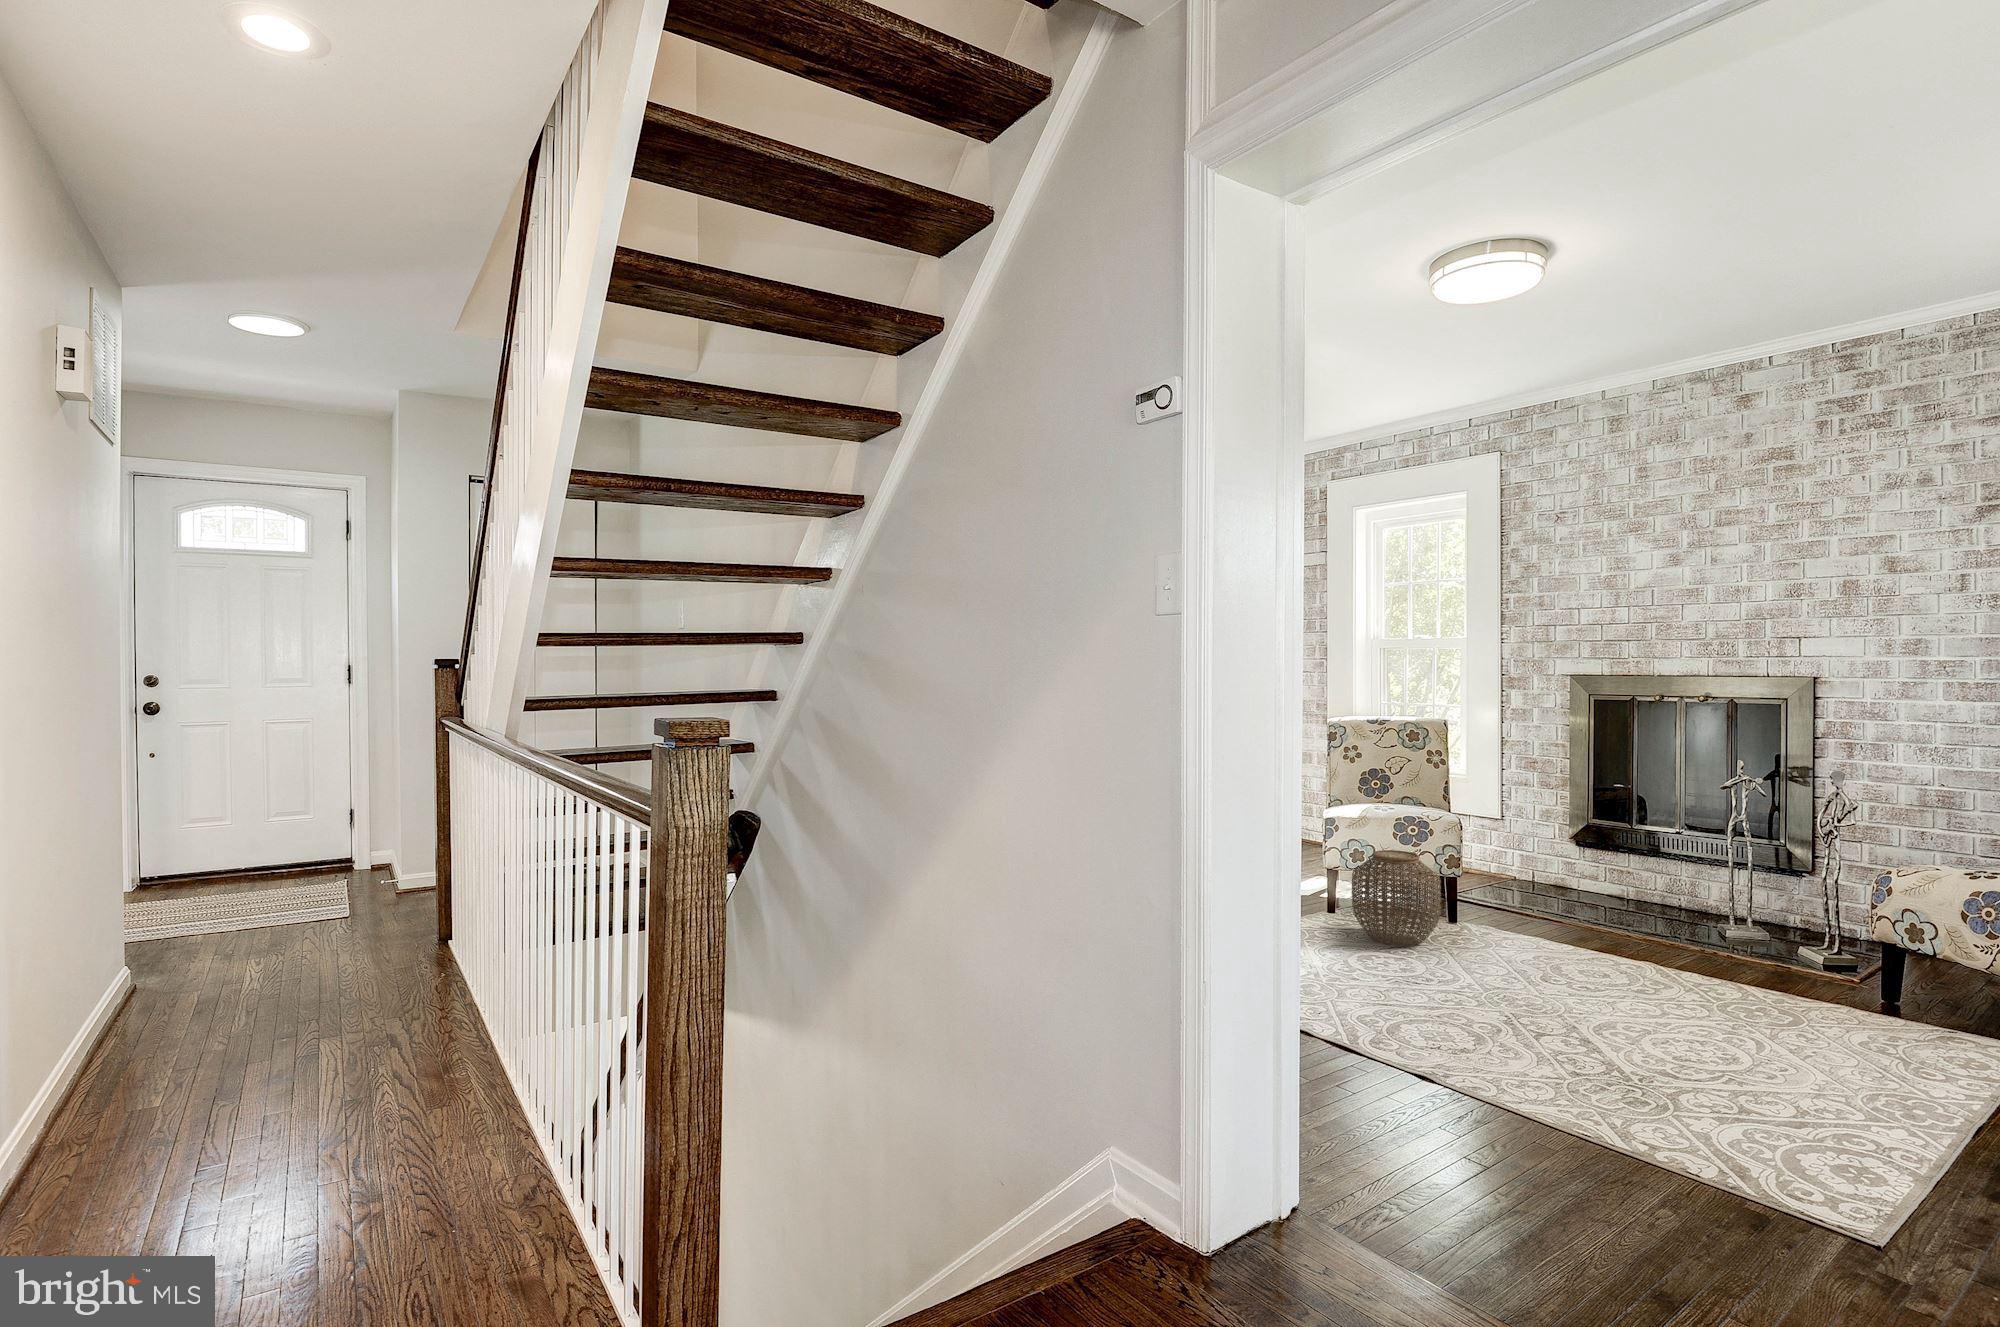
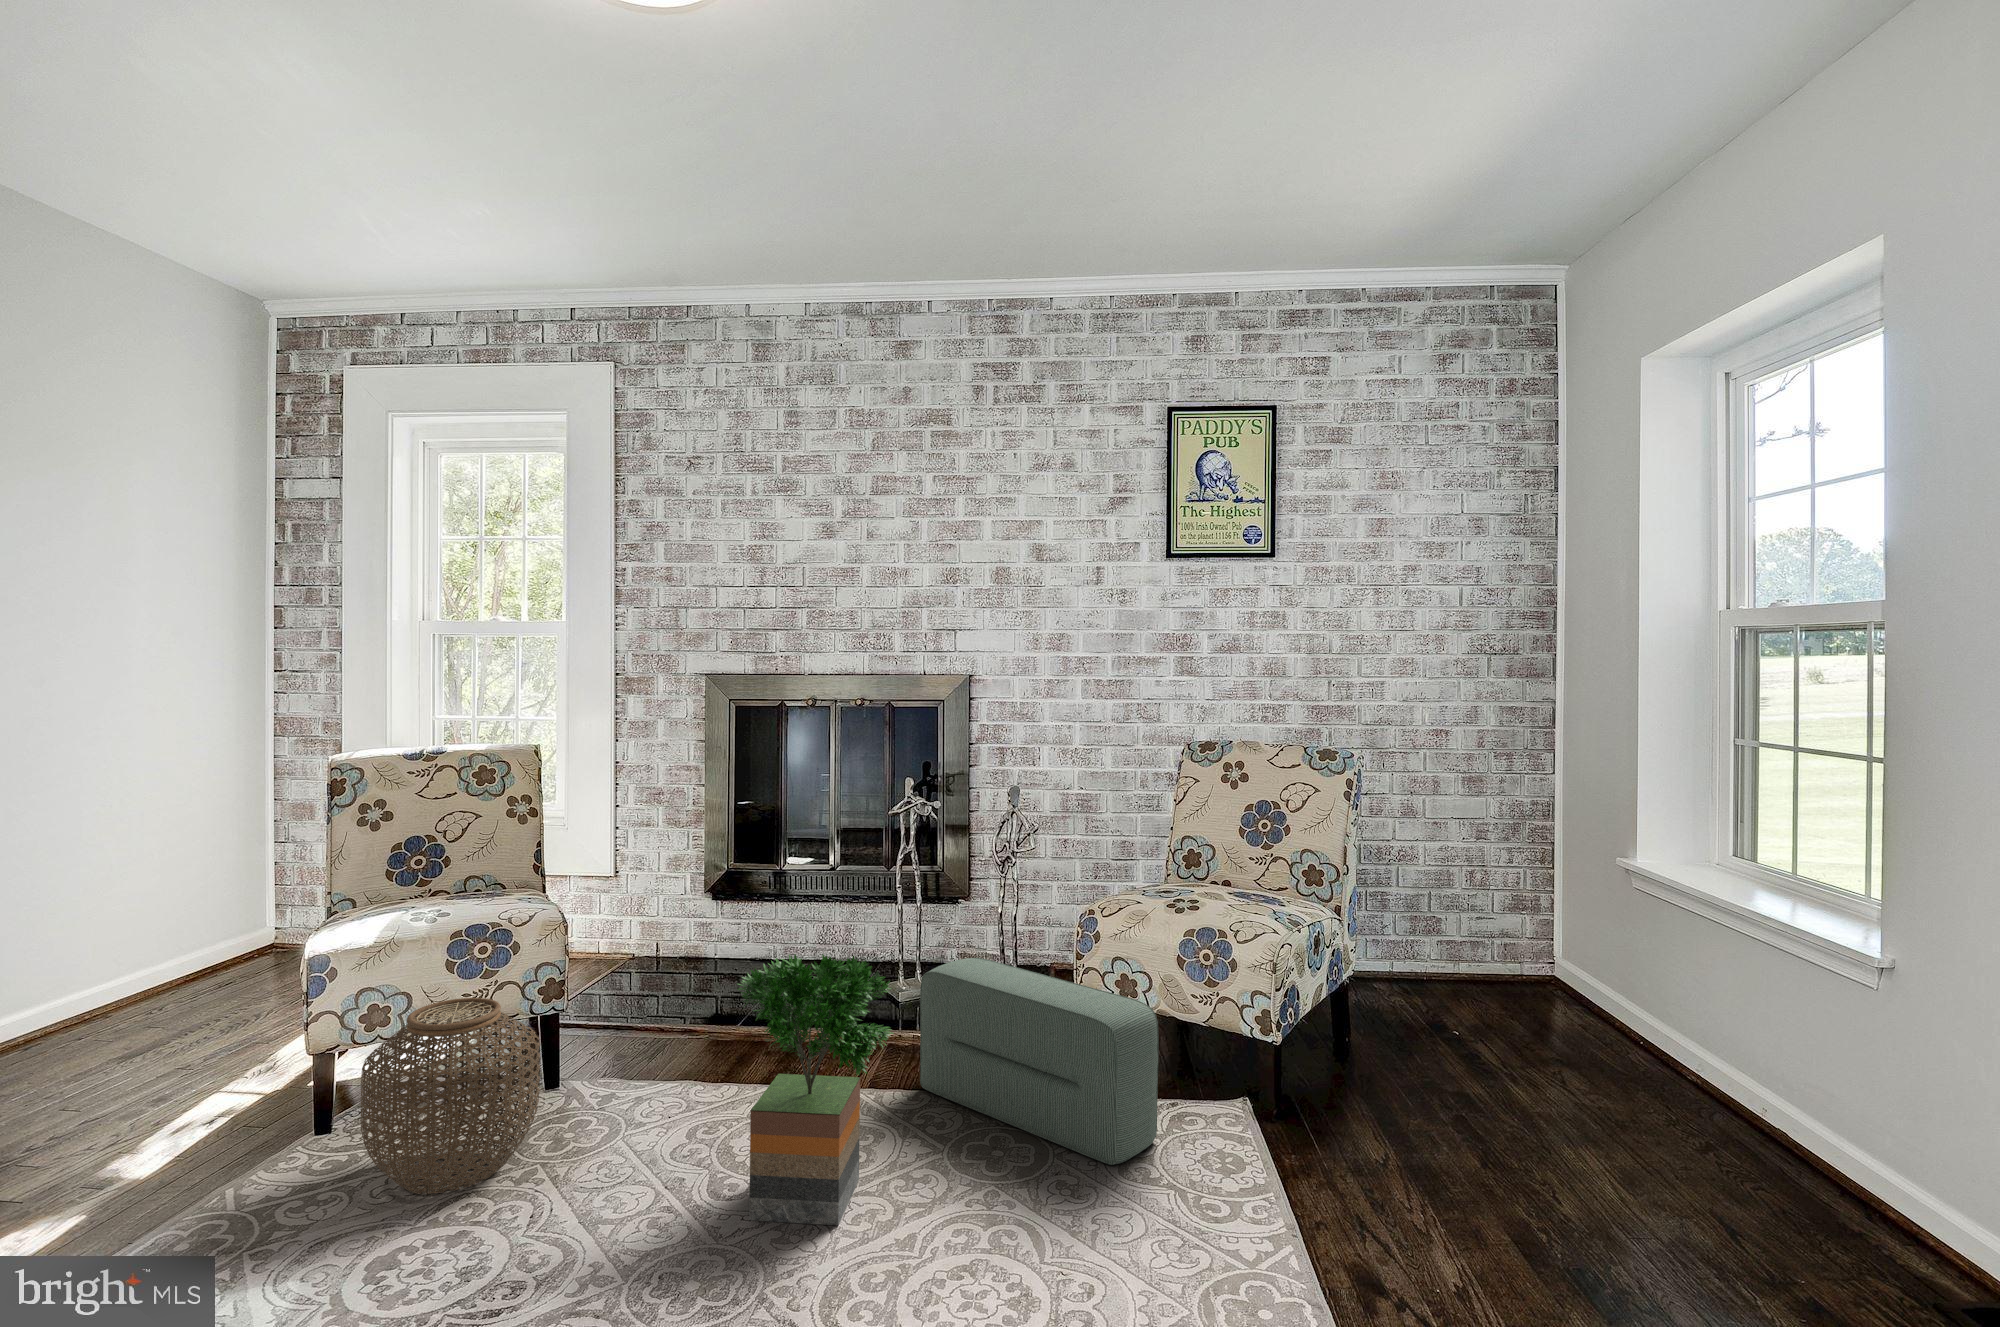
potted tree: none [1553,847,1663,1008] -> present [738,954,894,1225]
pouf: none [1716,891,1917,1043] -> present [920,958,1159,1165]

